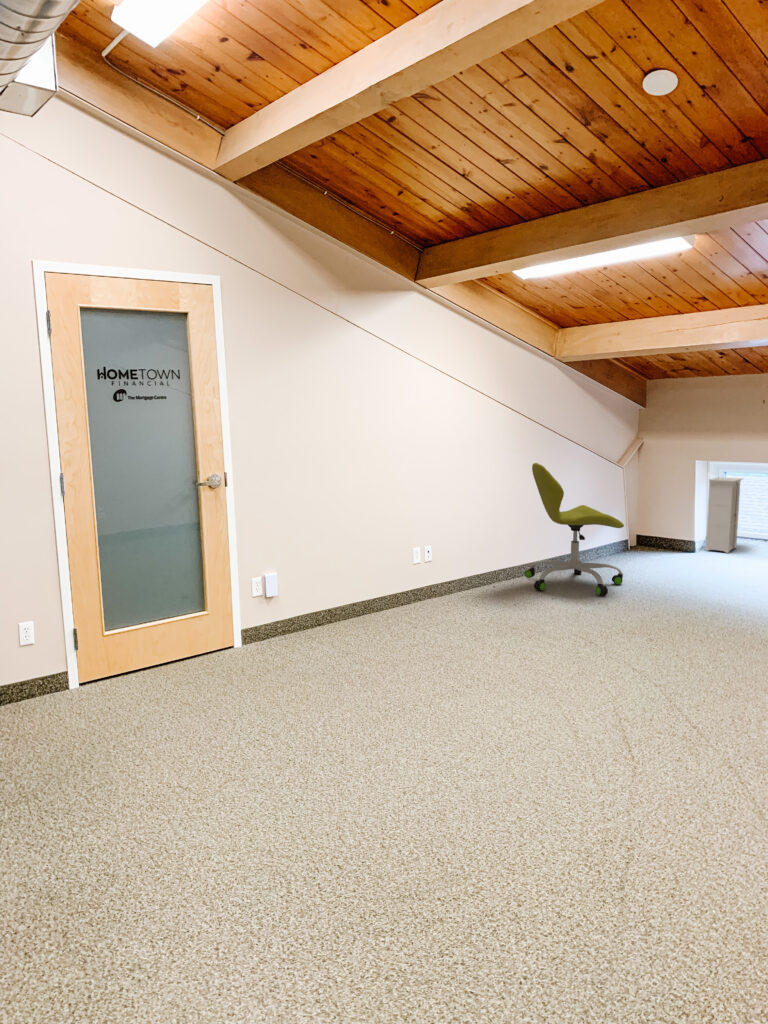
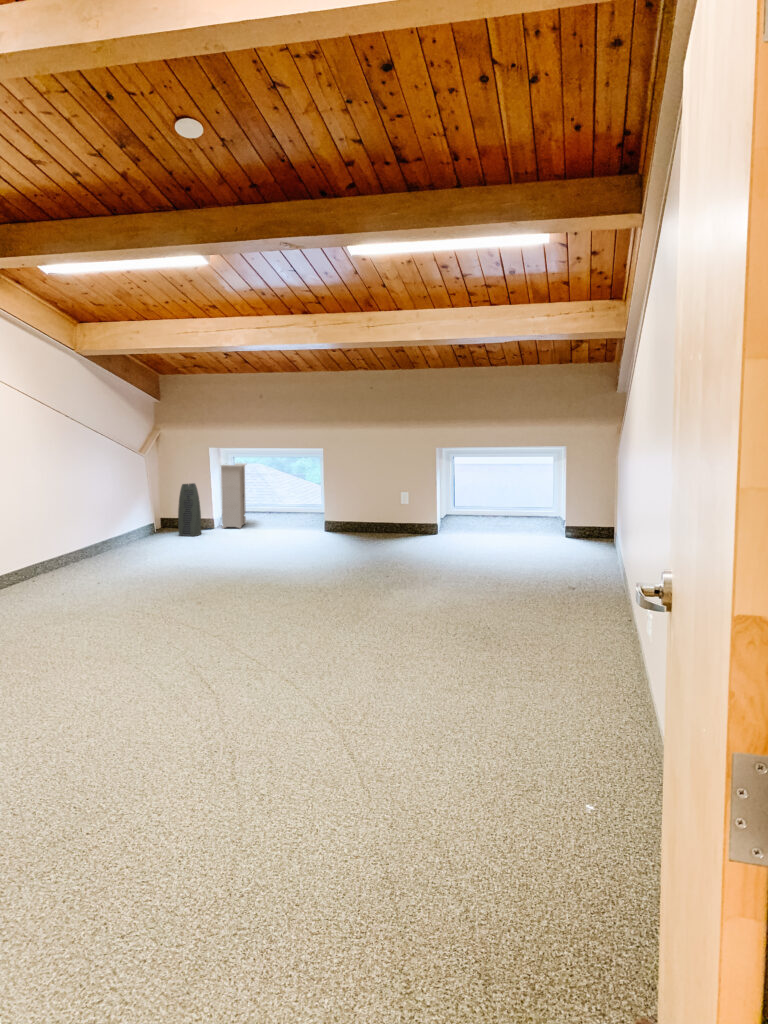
office chair: present [525,463,624,596] -> none [61,454,161,581]
air purifier: none [653,498,680,556] -> present [178,483,201,536]

